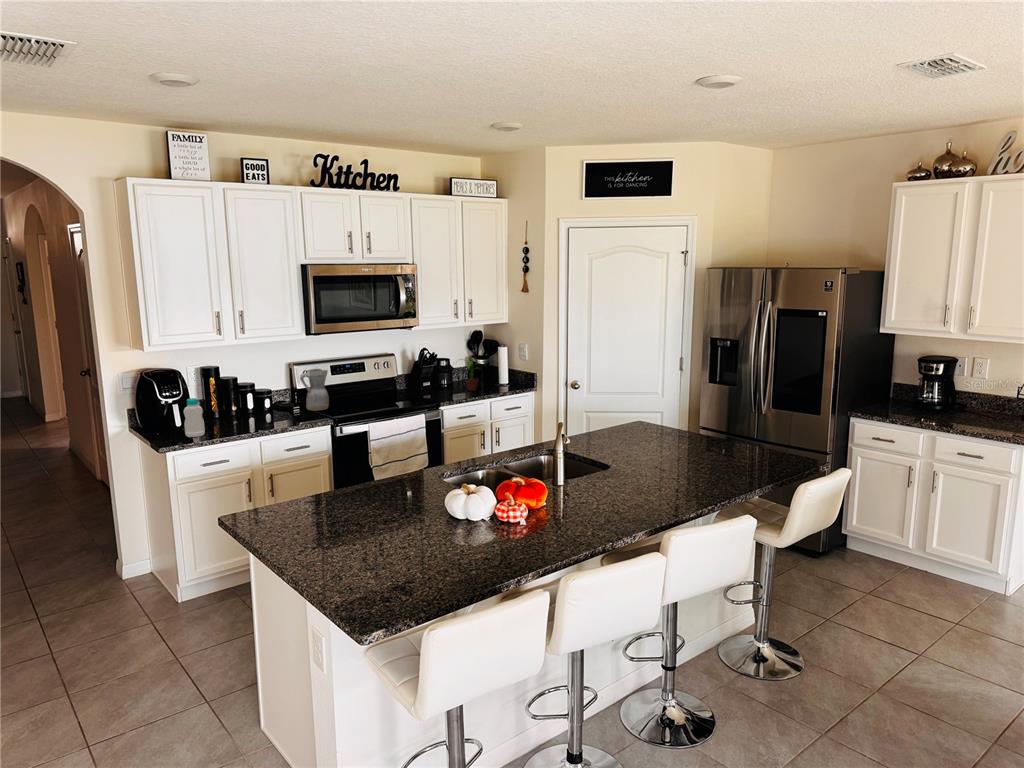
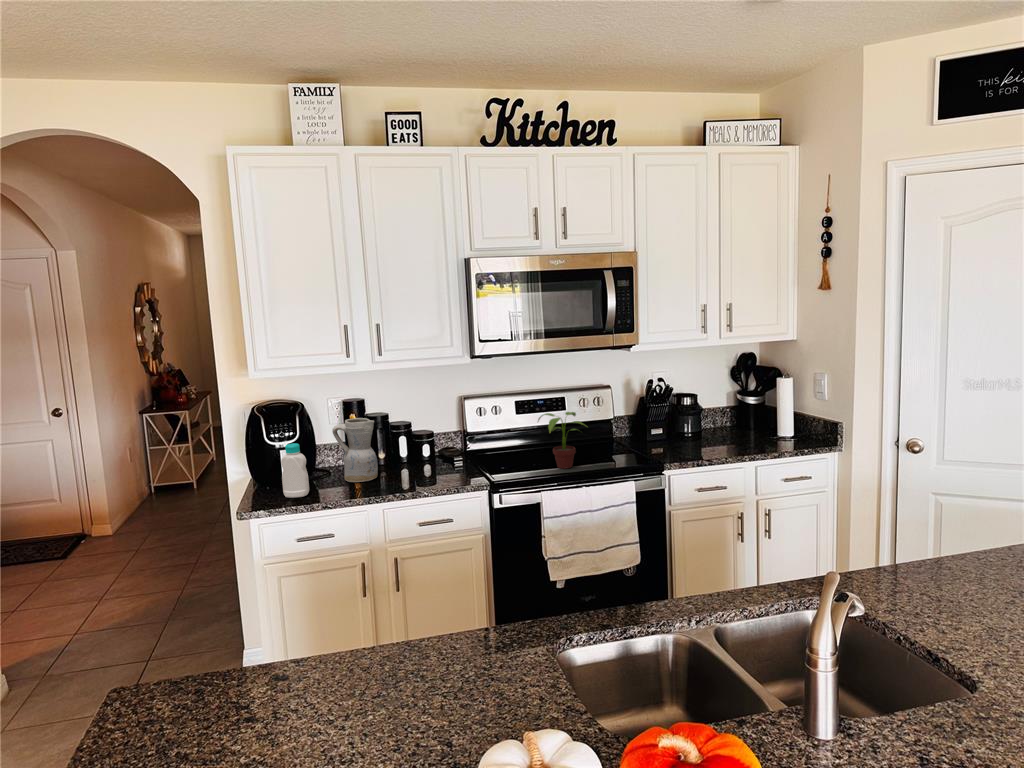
potted plant: present [465,358,478,391] -> present [538,412,586,469]
ceramic pitcher: present [300,369,329,410] -> present [332,418,378,482]

